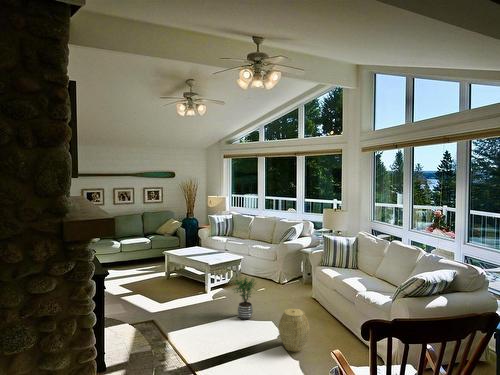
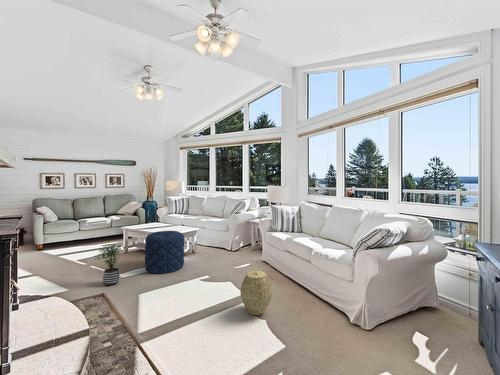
pouf: none [188,259,227,304] -> present [145,231,185,274]
potted plant: present [235,278,256,320] -> present [95,244,122,286]

